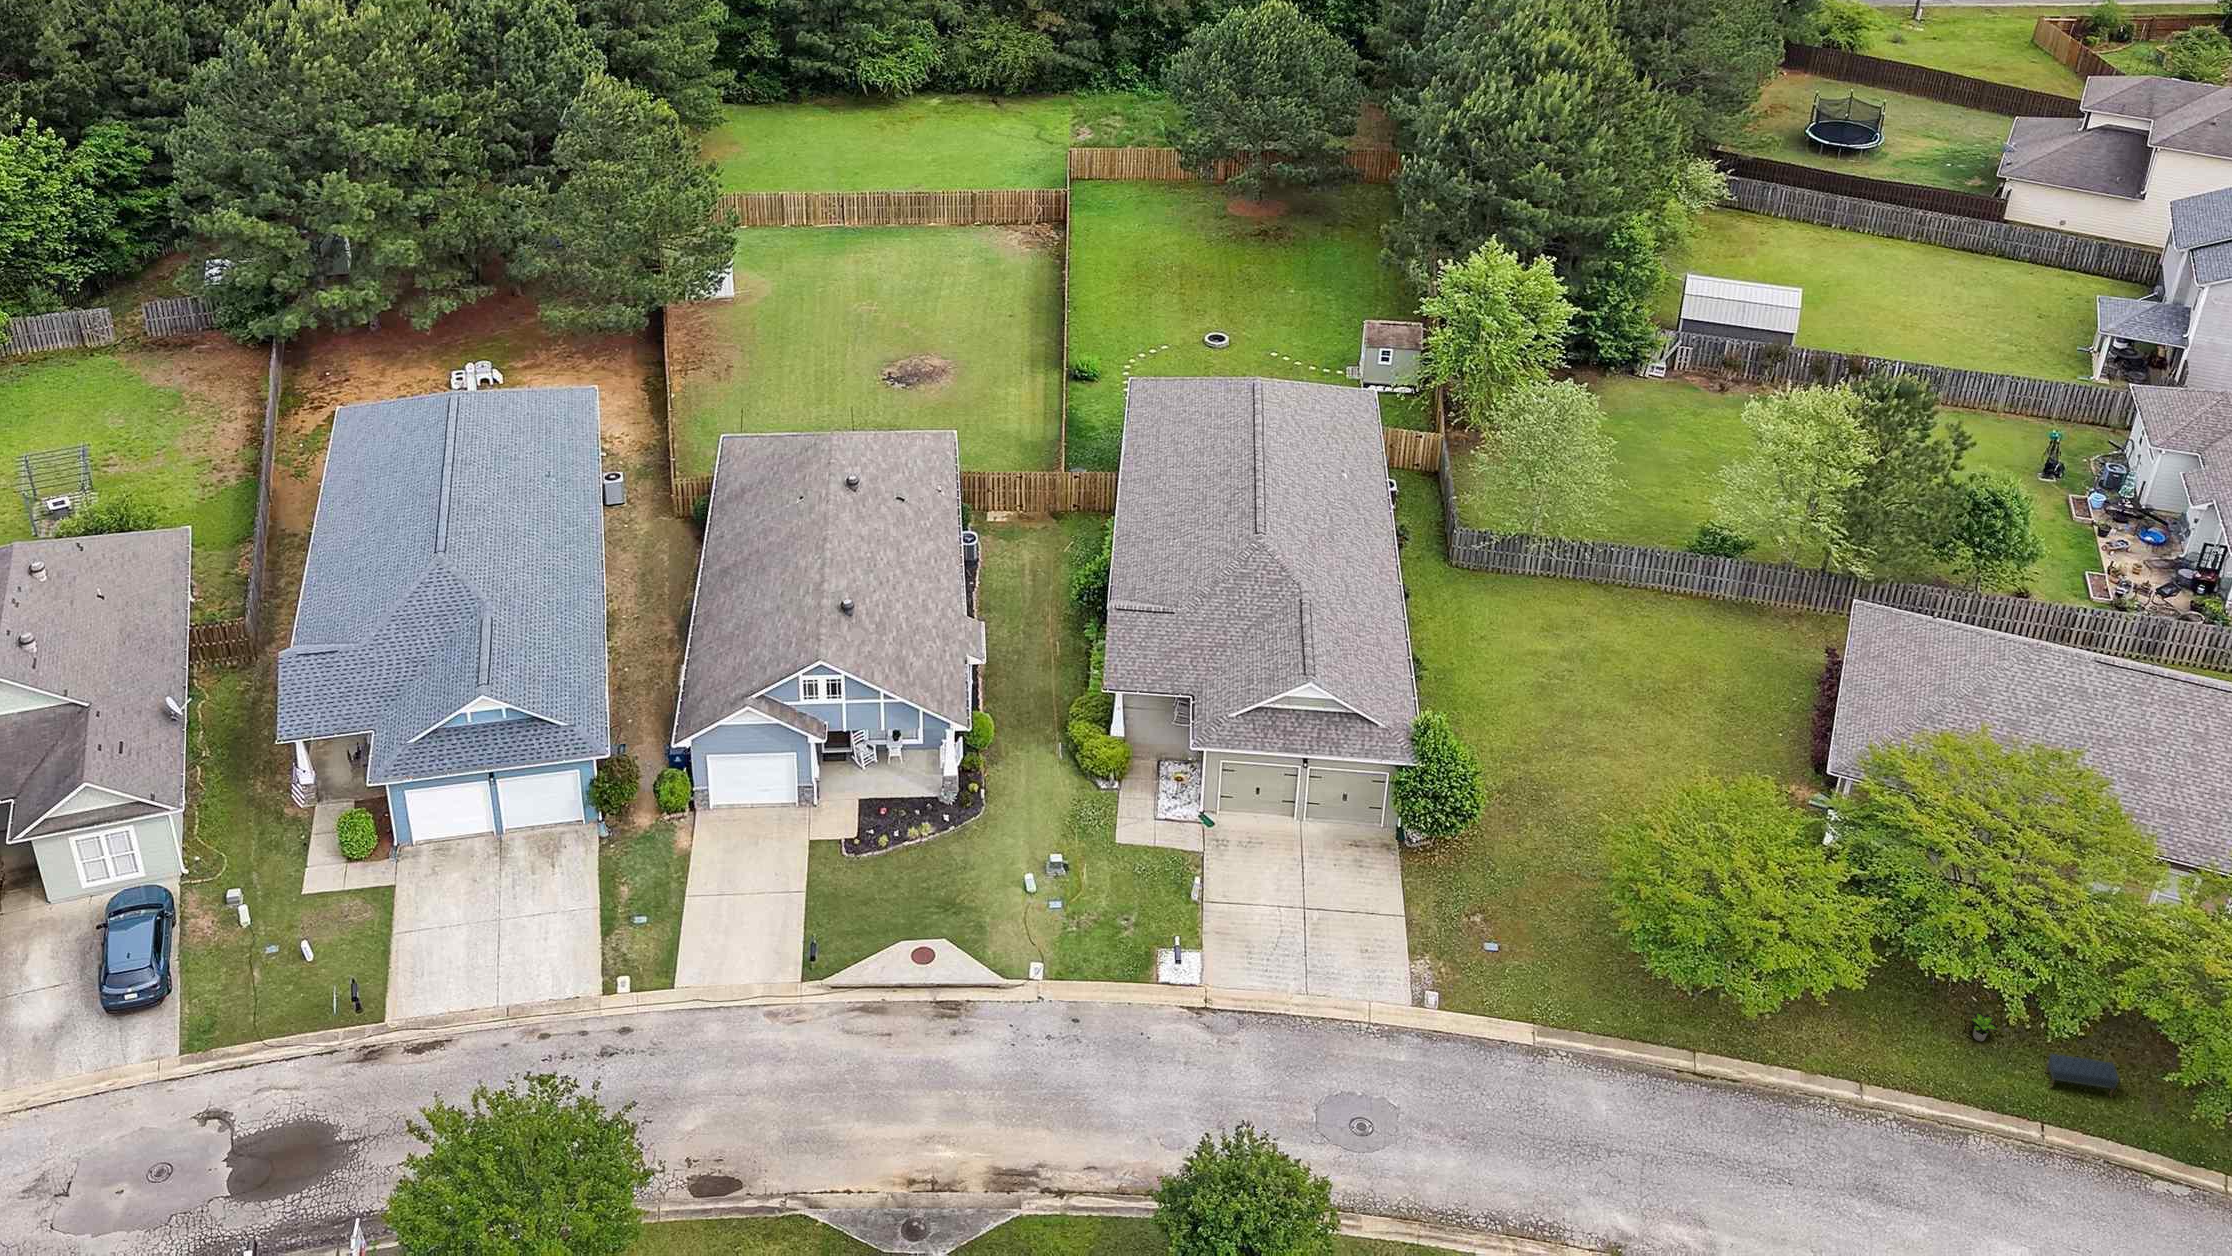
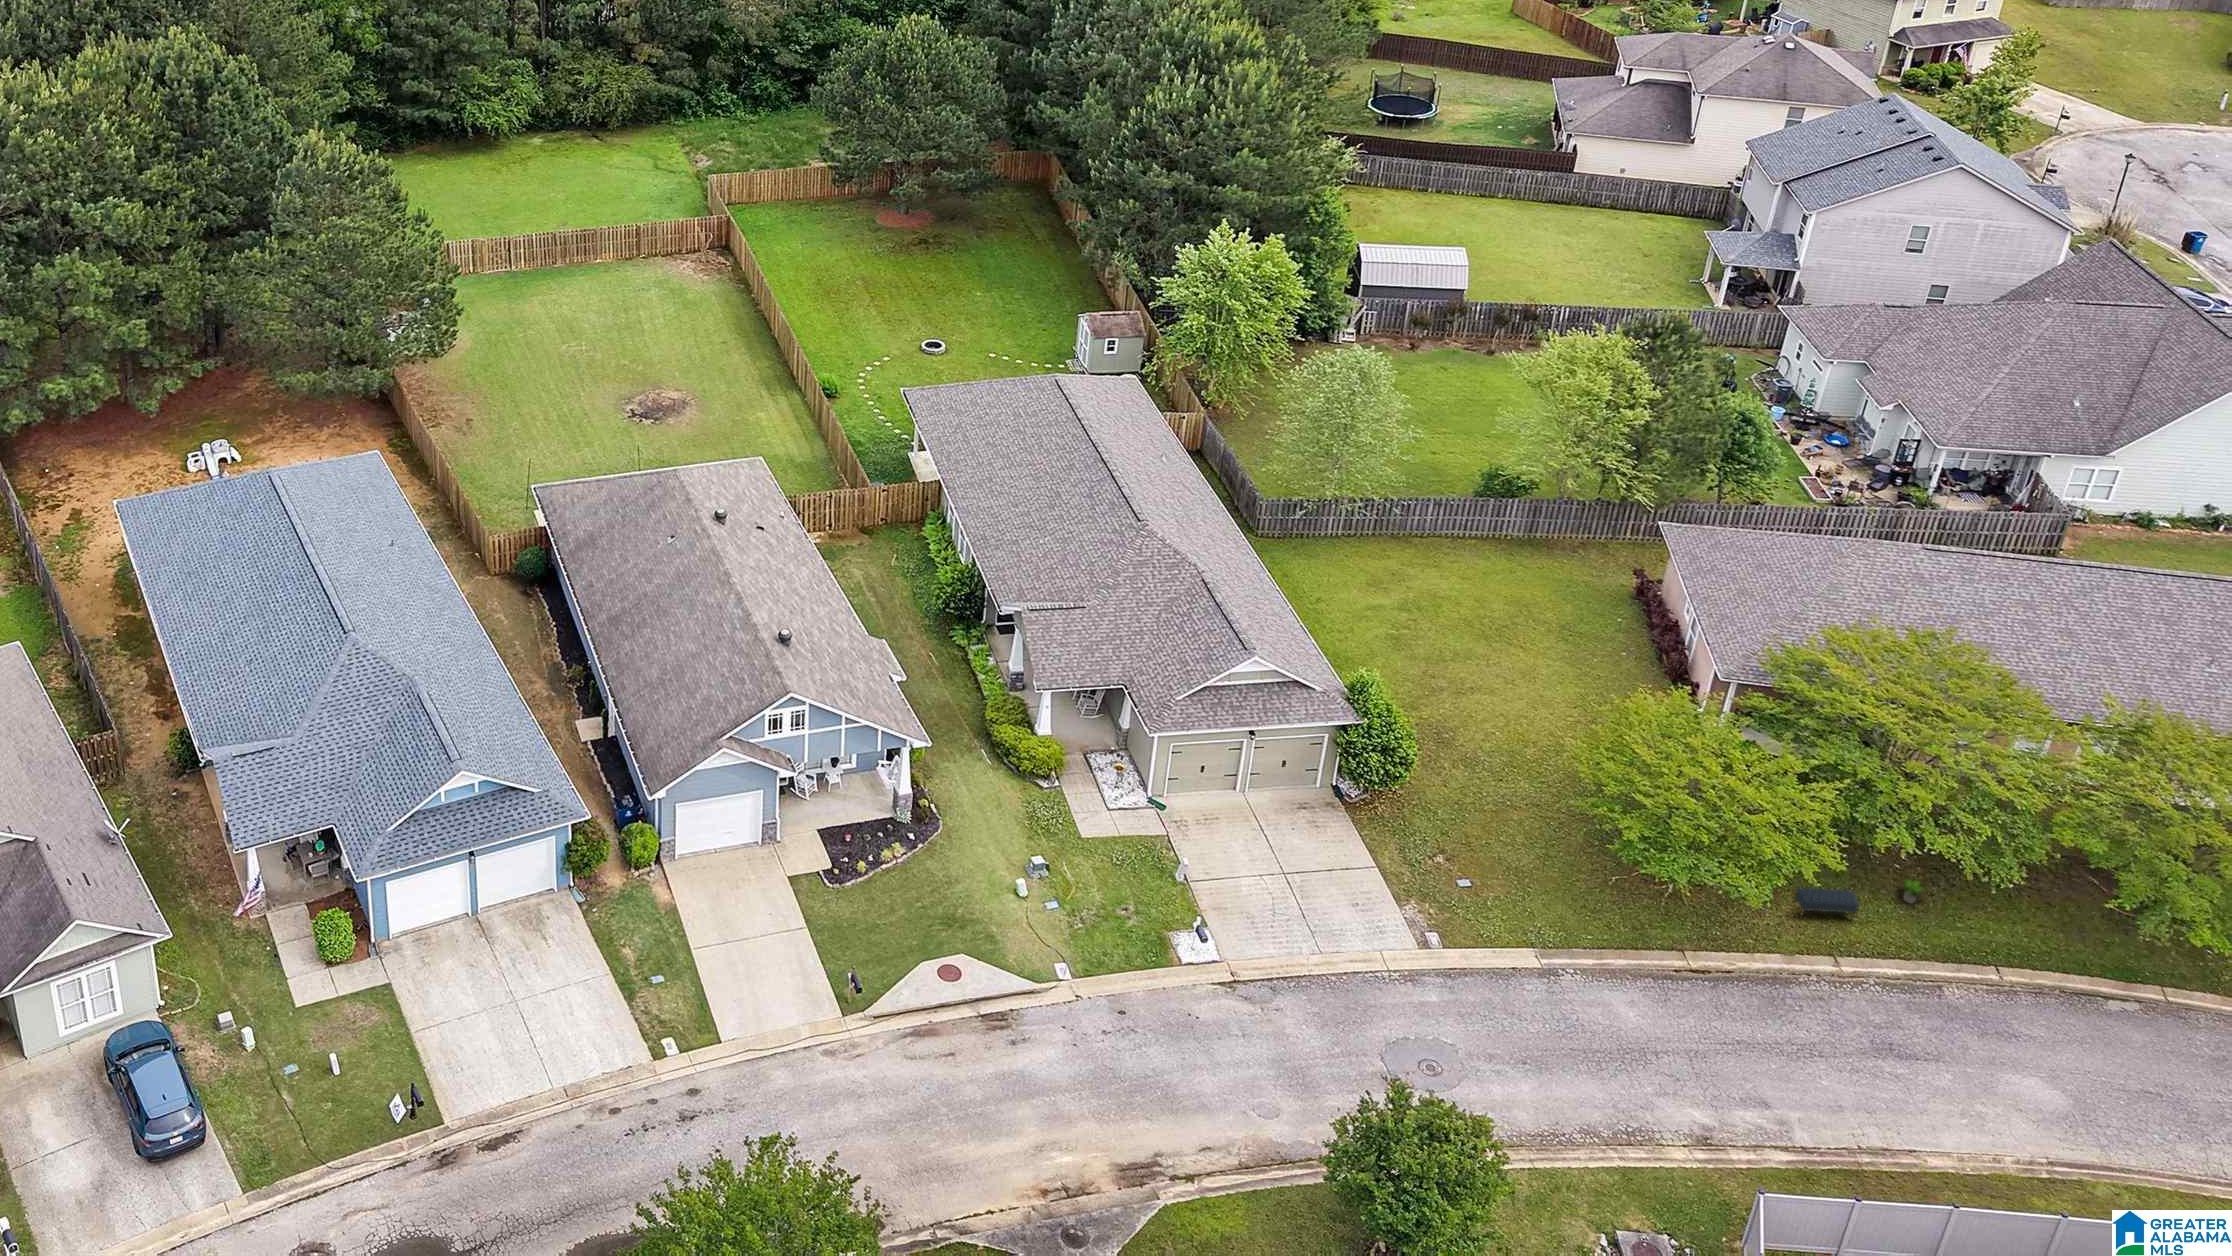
bench: present [2045,1054,2119,1097] -> present [1795,888,1859,920]

